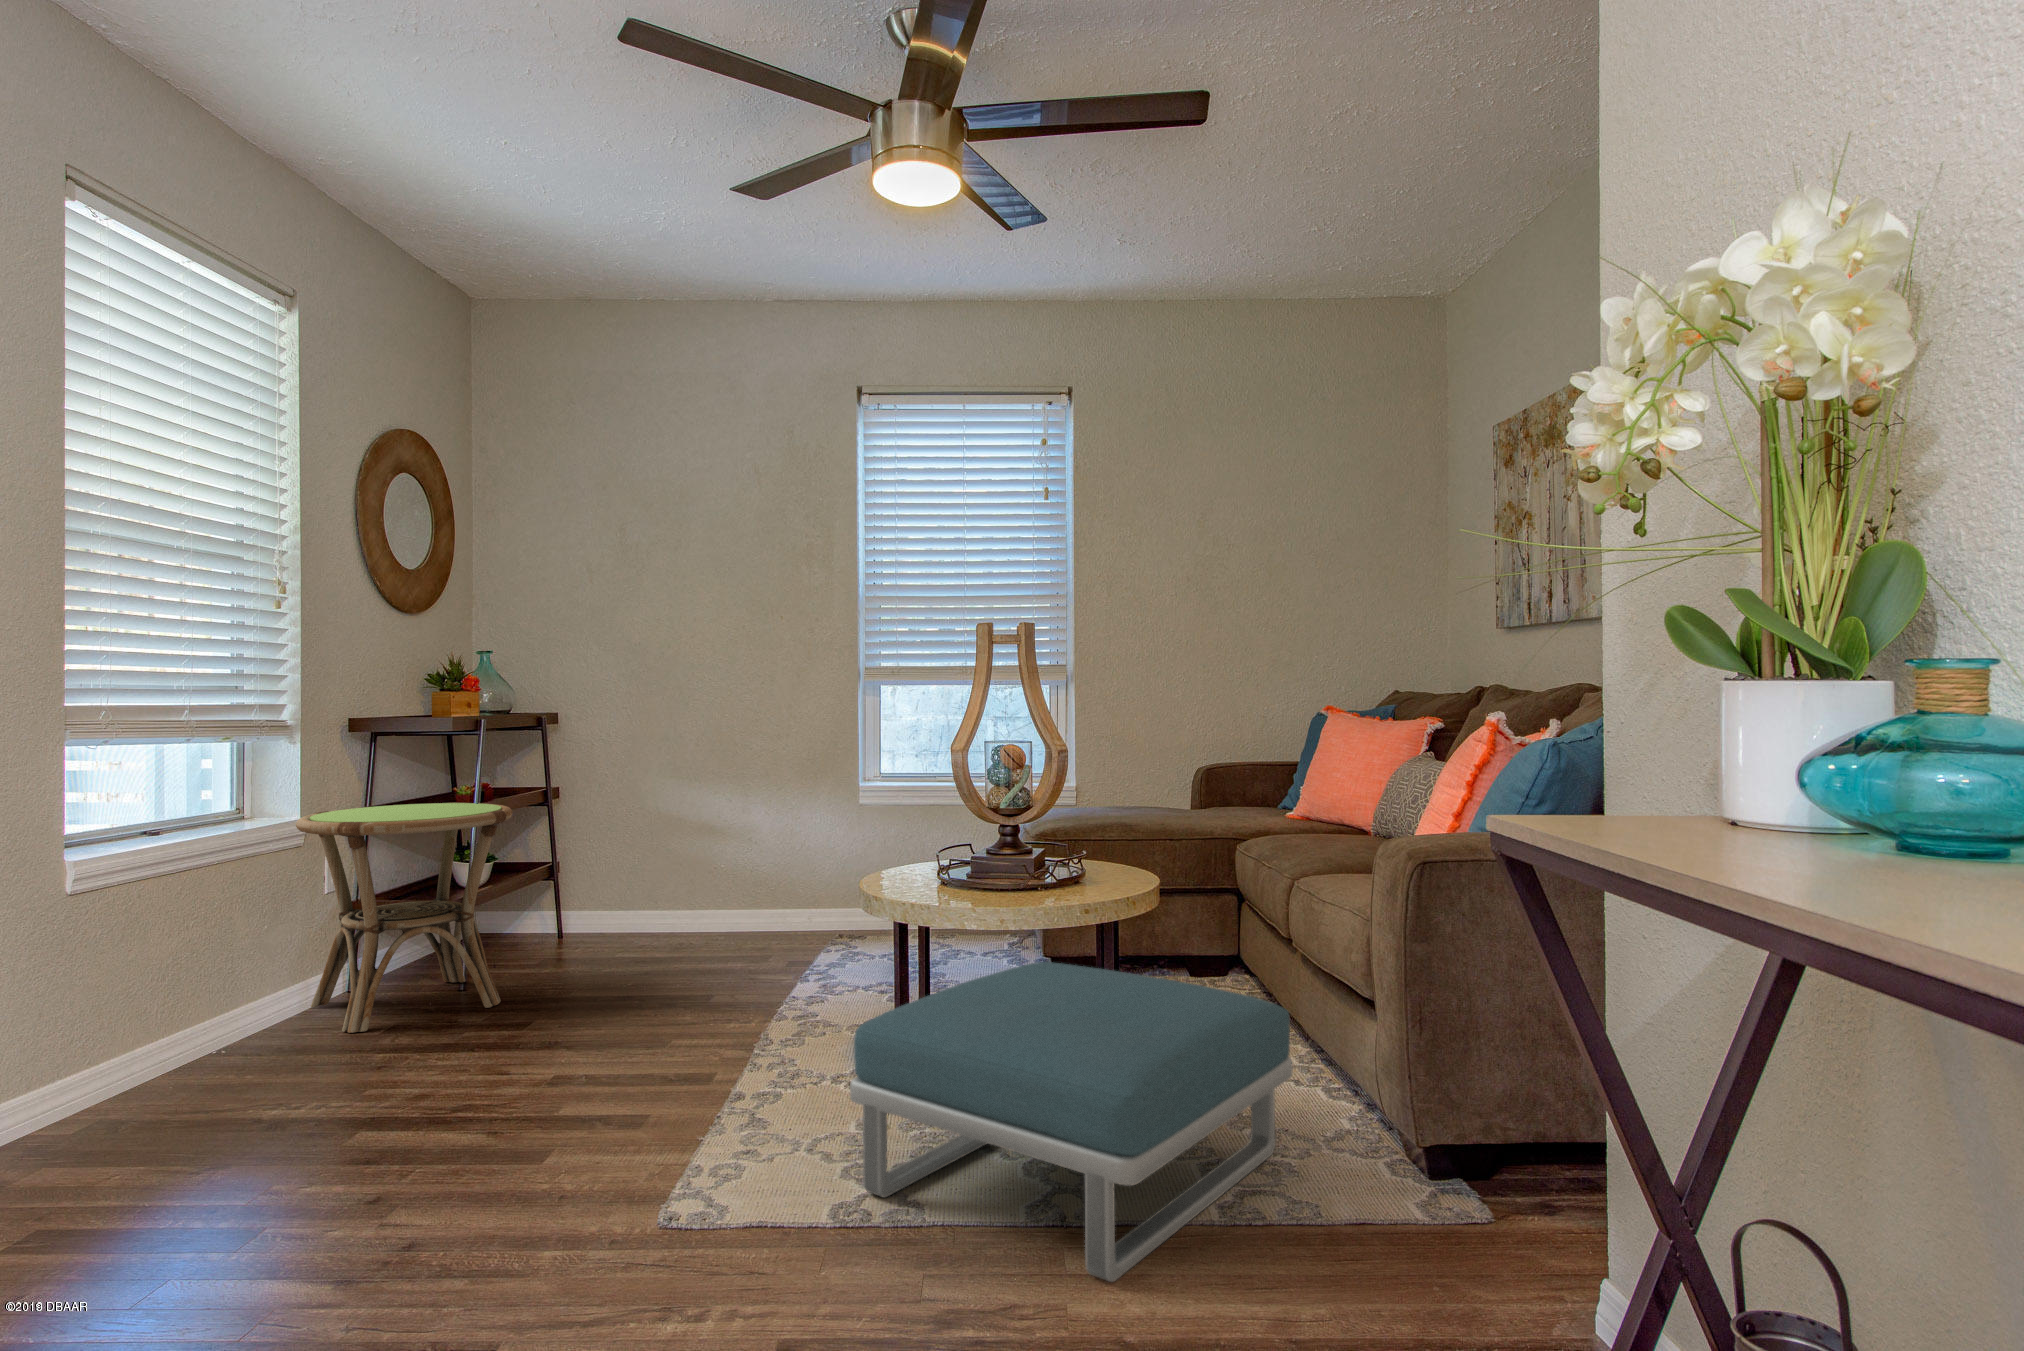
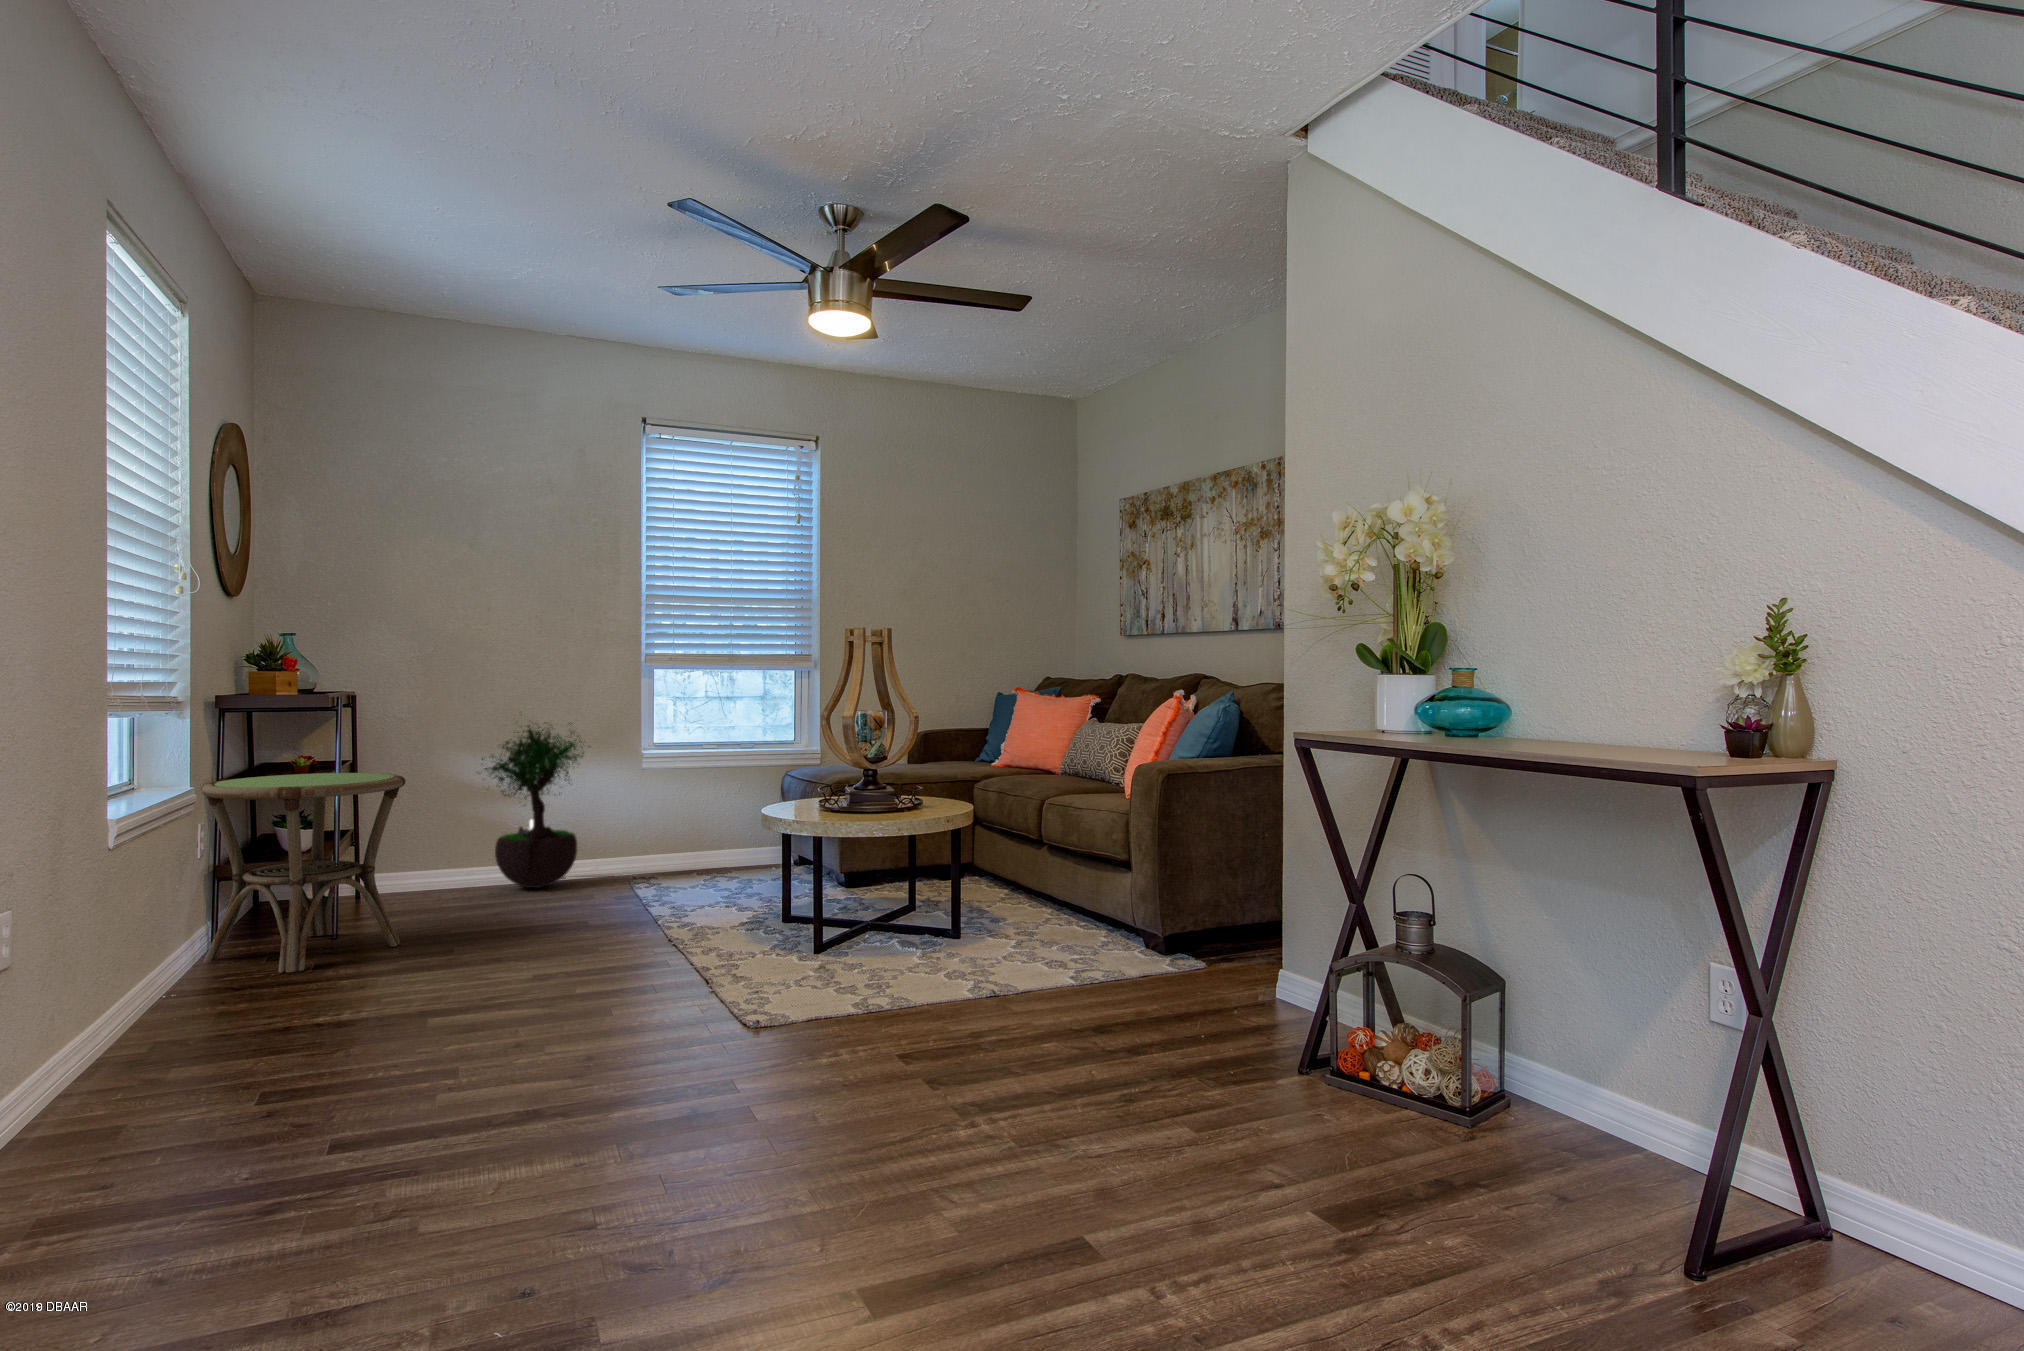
potted tree: none [657,735,779,938] -> present [482,722,590,888]
footstool: present [850,962,1292,1282] -> none [854,856,1094,1005]

